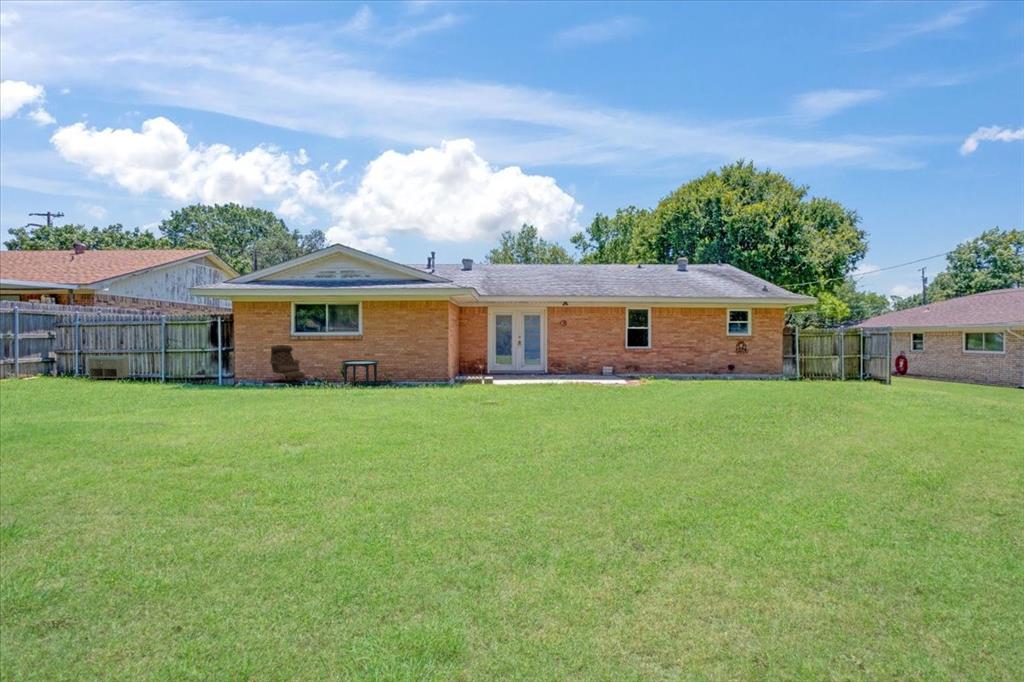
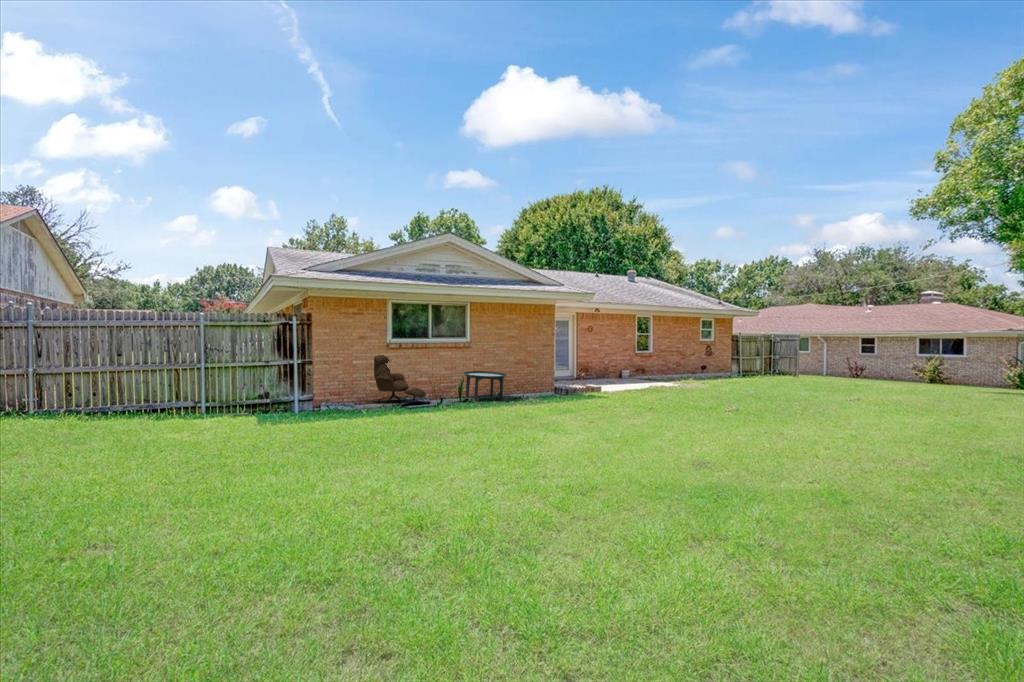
storage bench: present [88,356,129,380] -> none [84,375,145,415]

